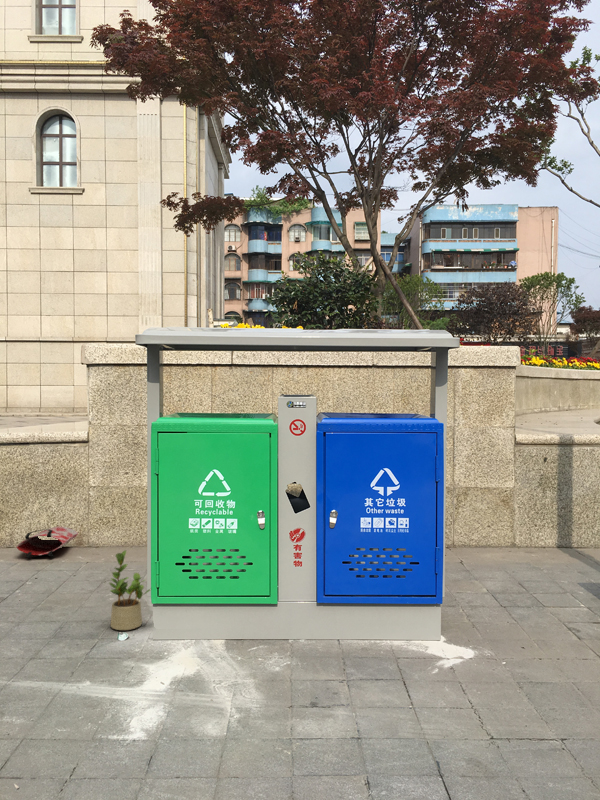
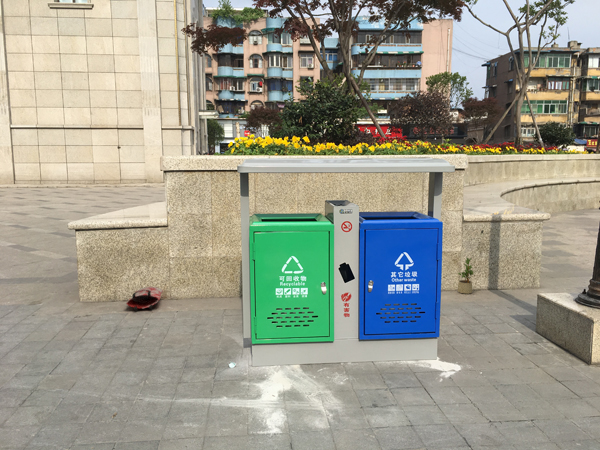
potted plant: present [109,550,150,630] -> present [458,258,473,294]

